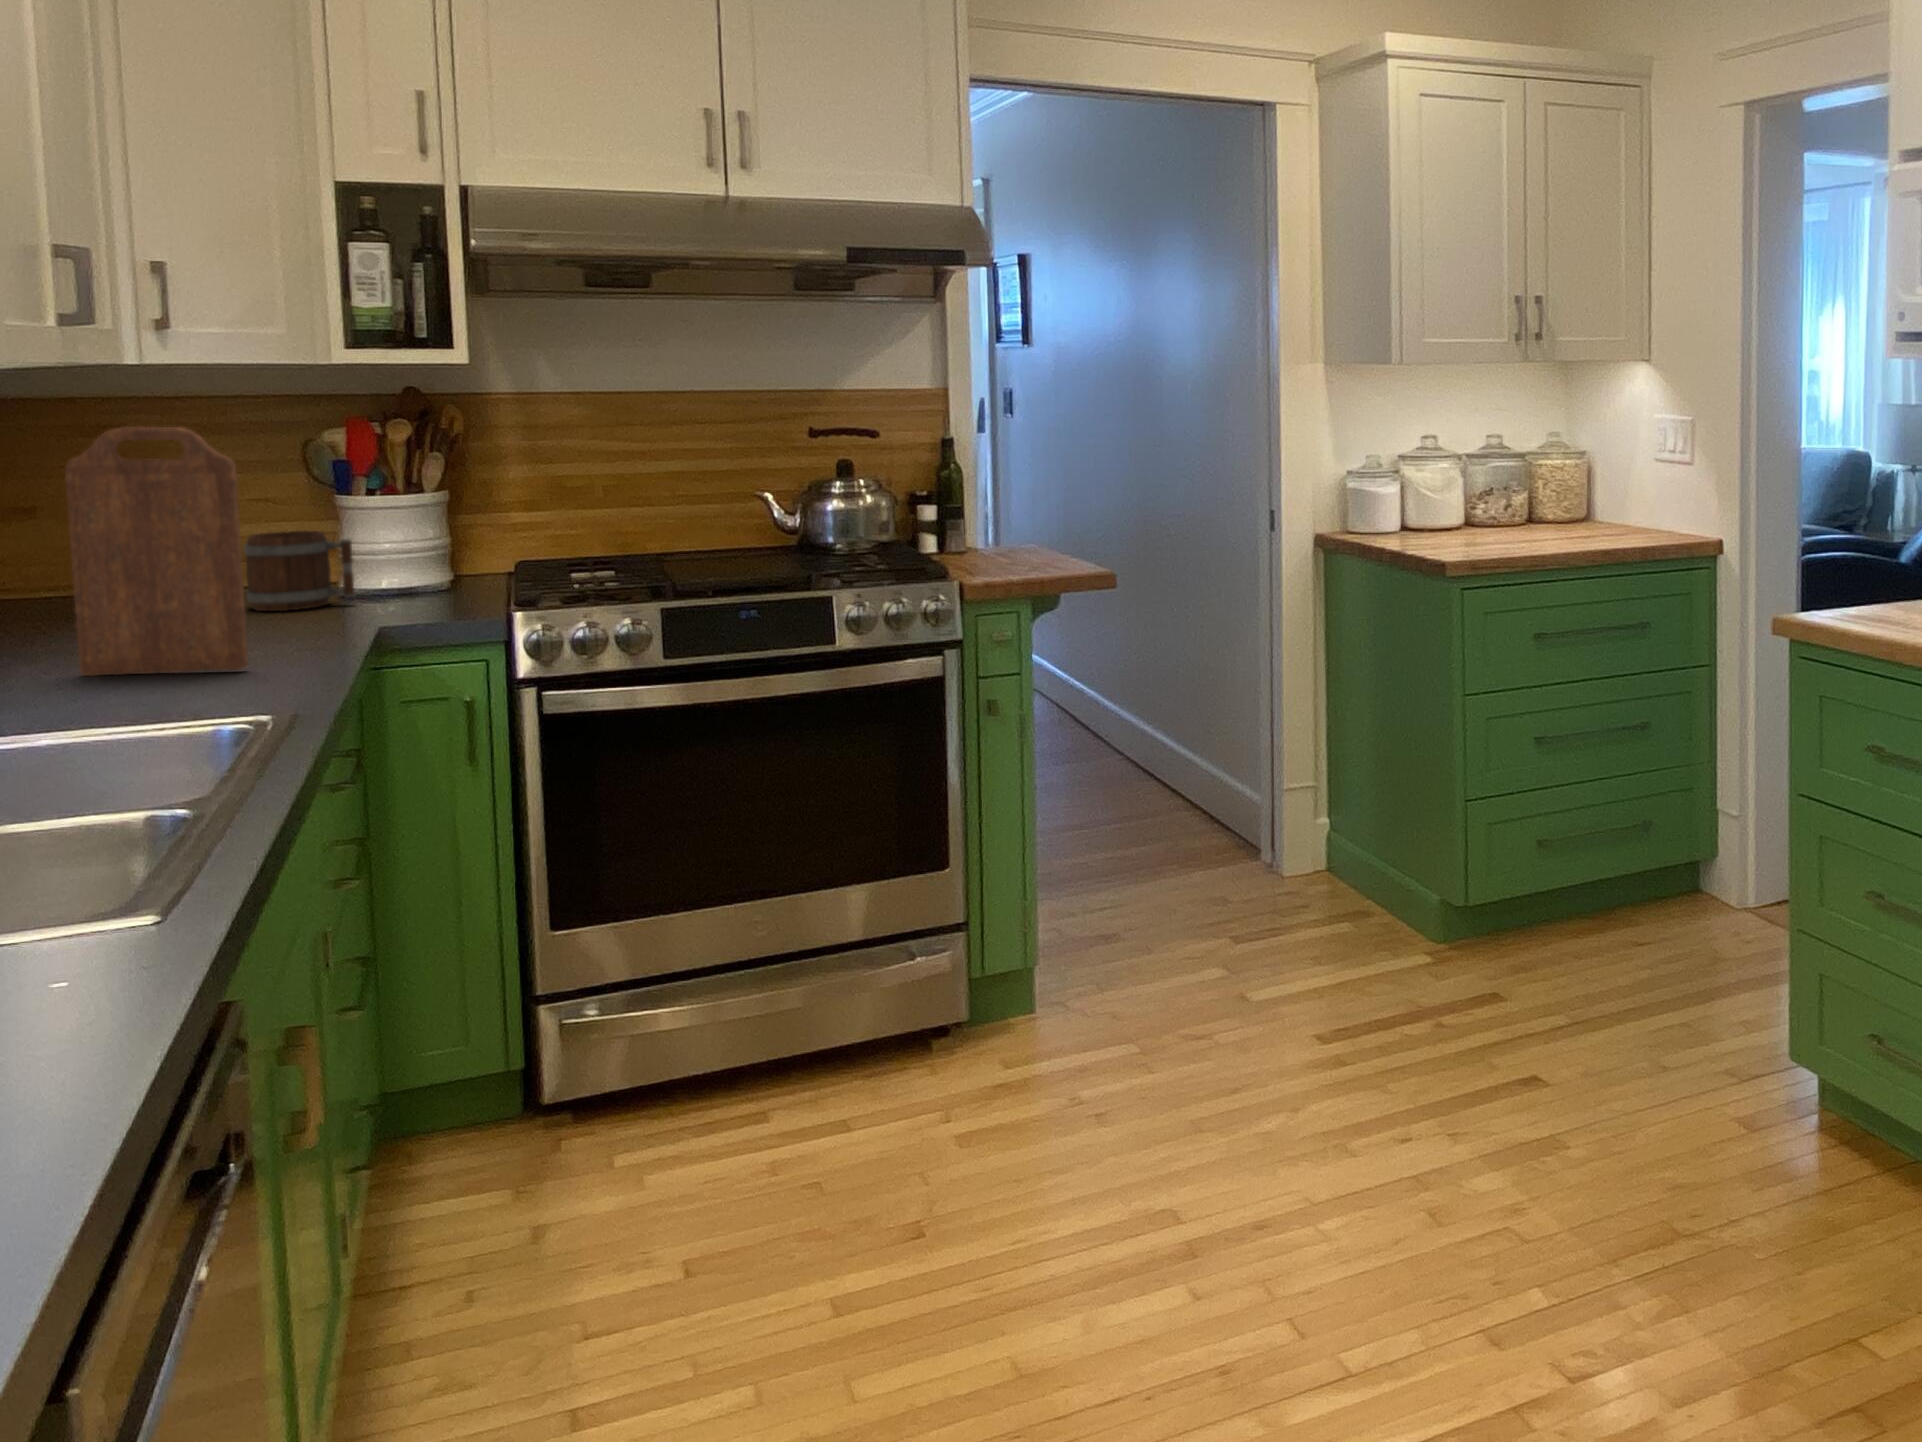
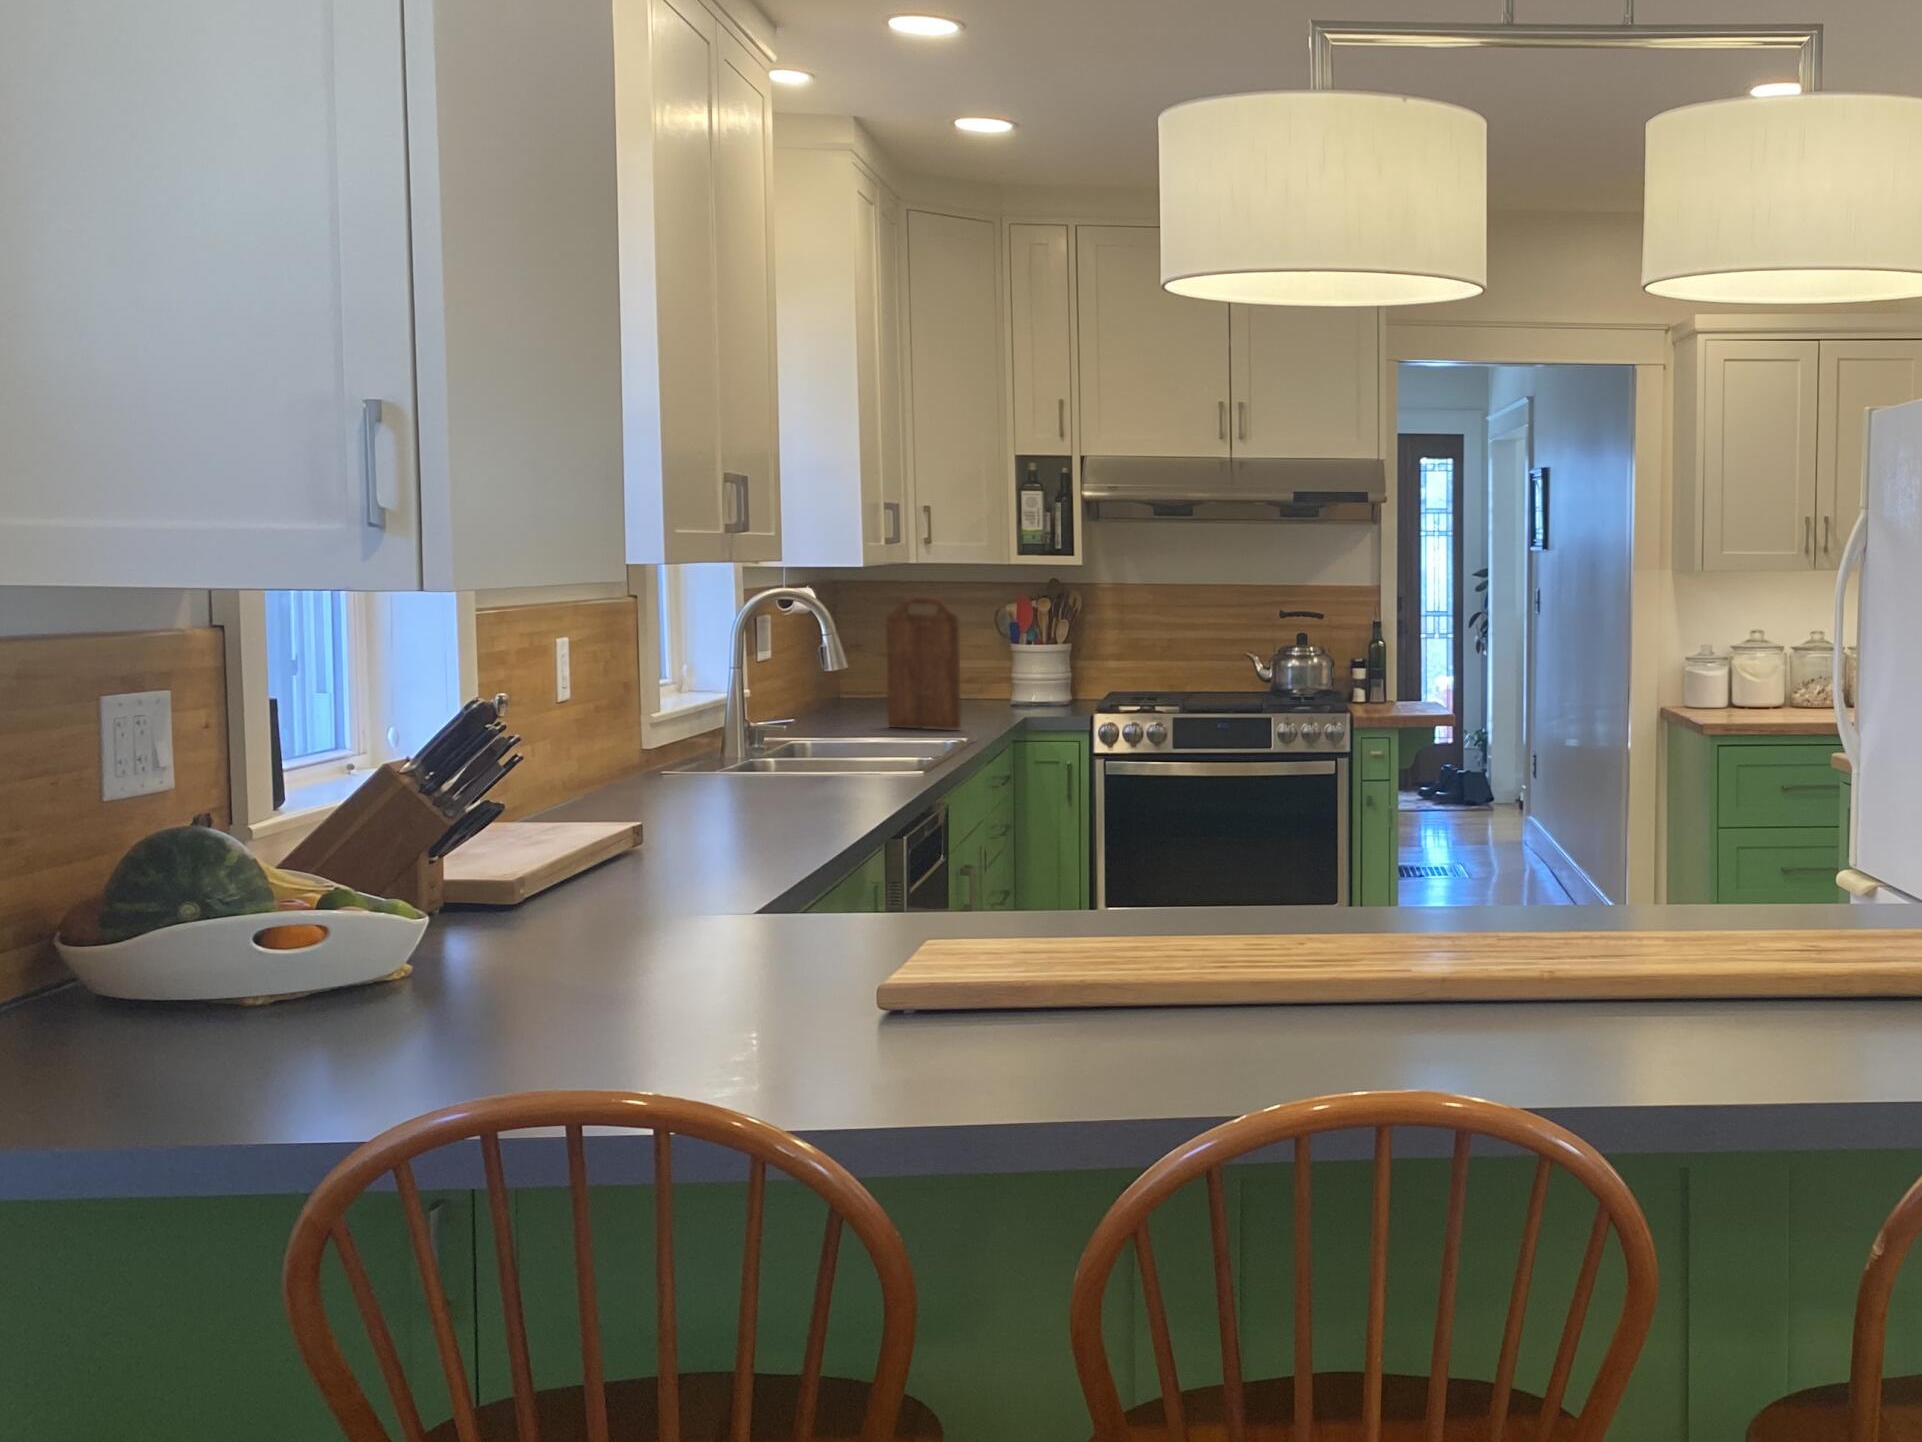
mug: present [244,531,355,611] -> none [963,664,1017,710]

